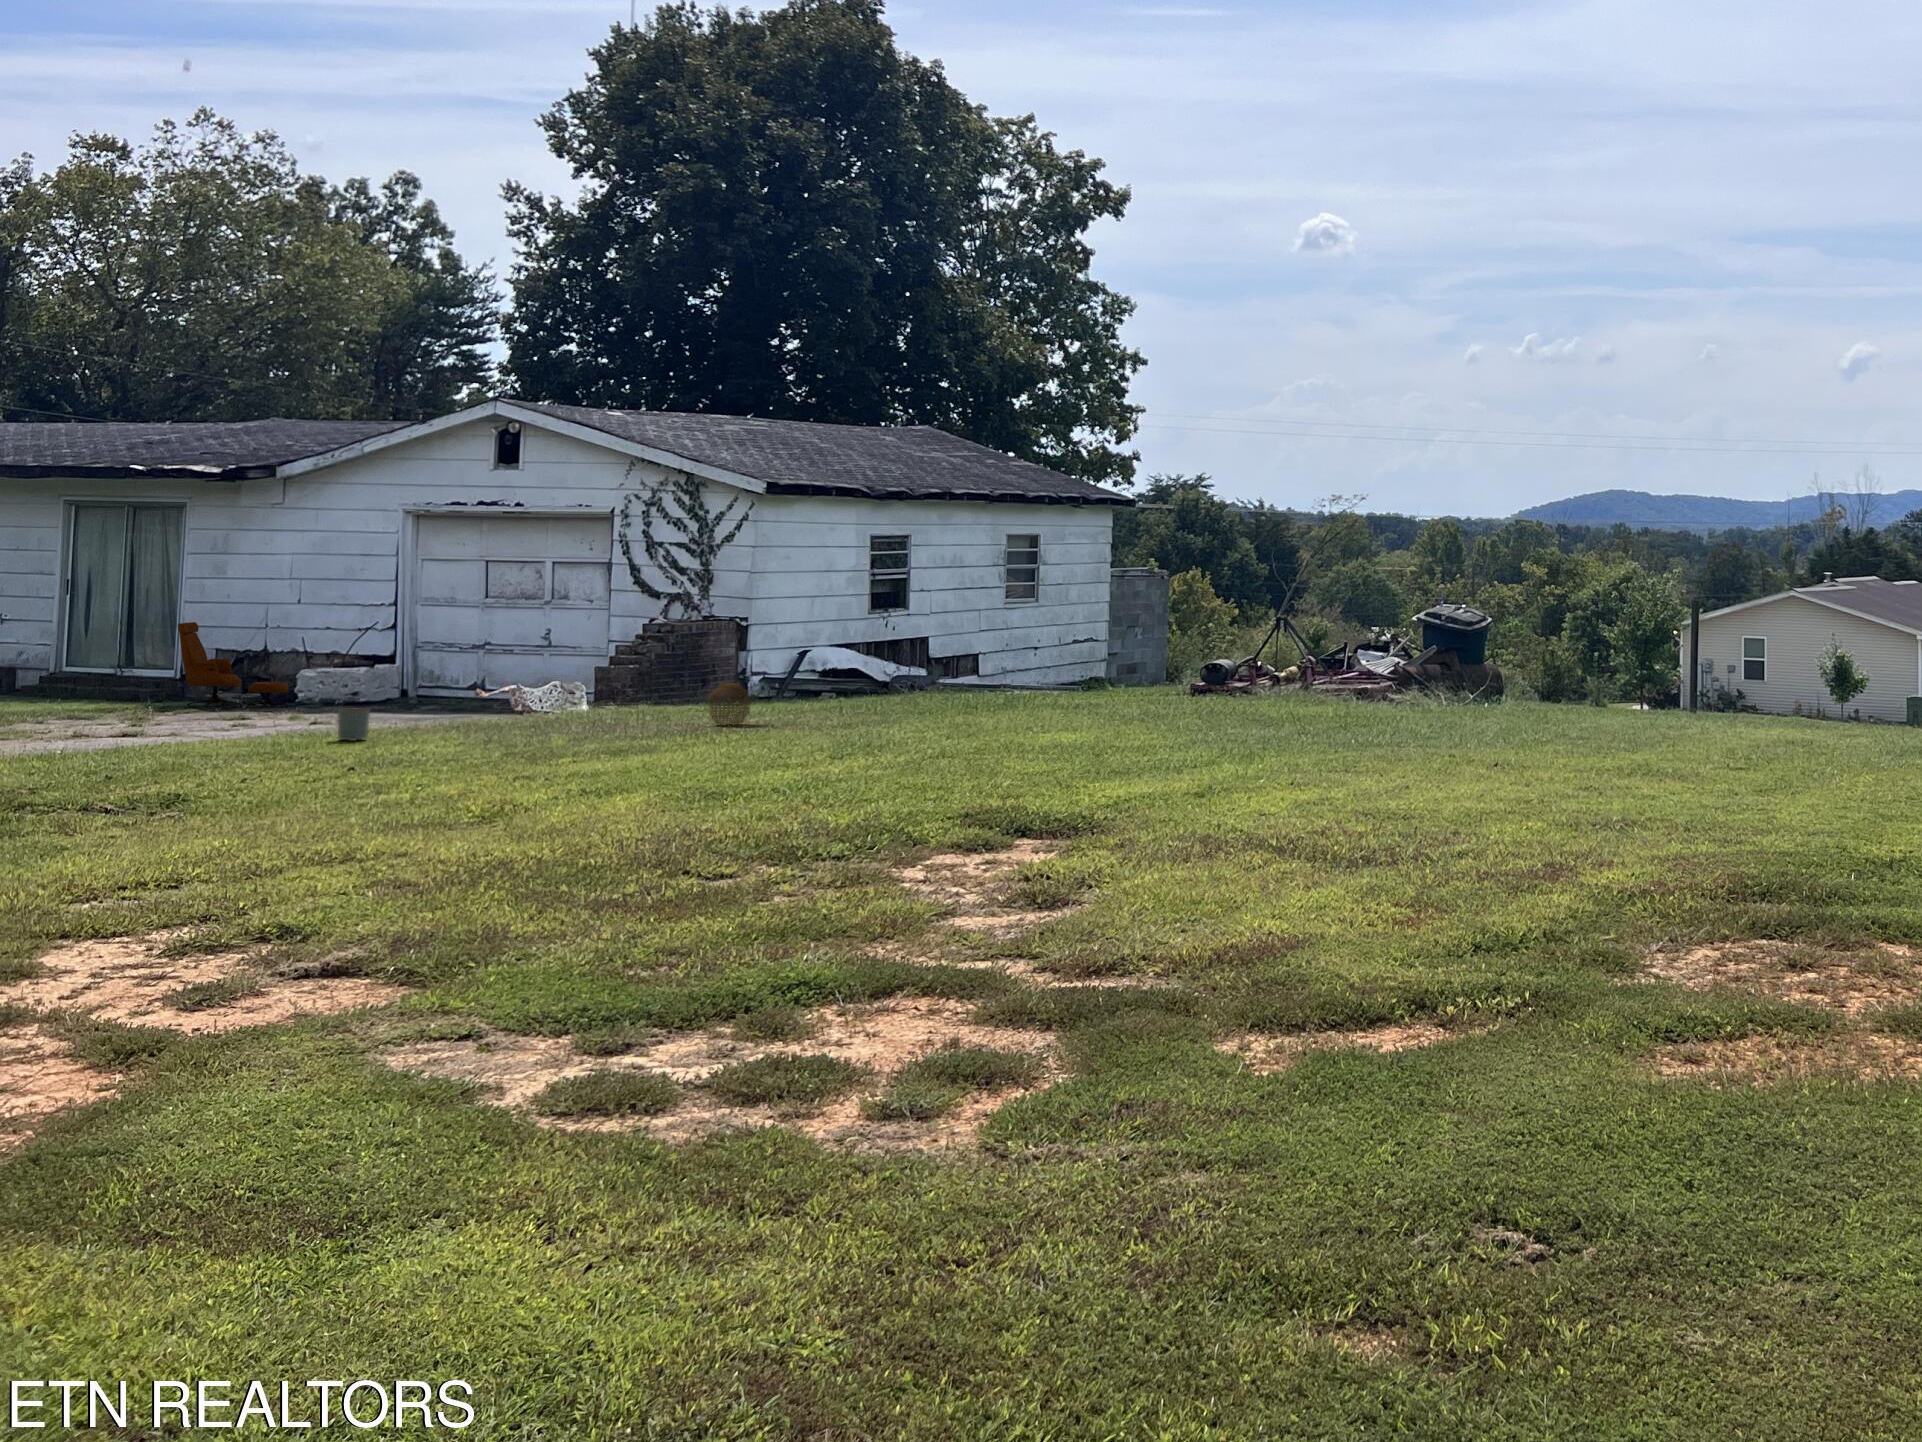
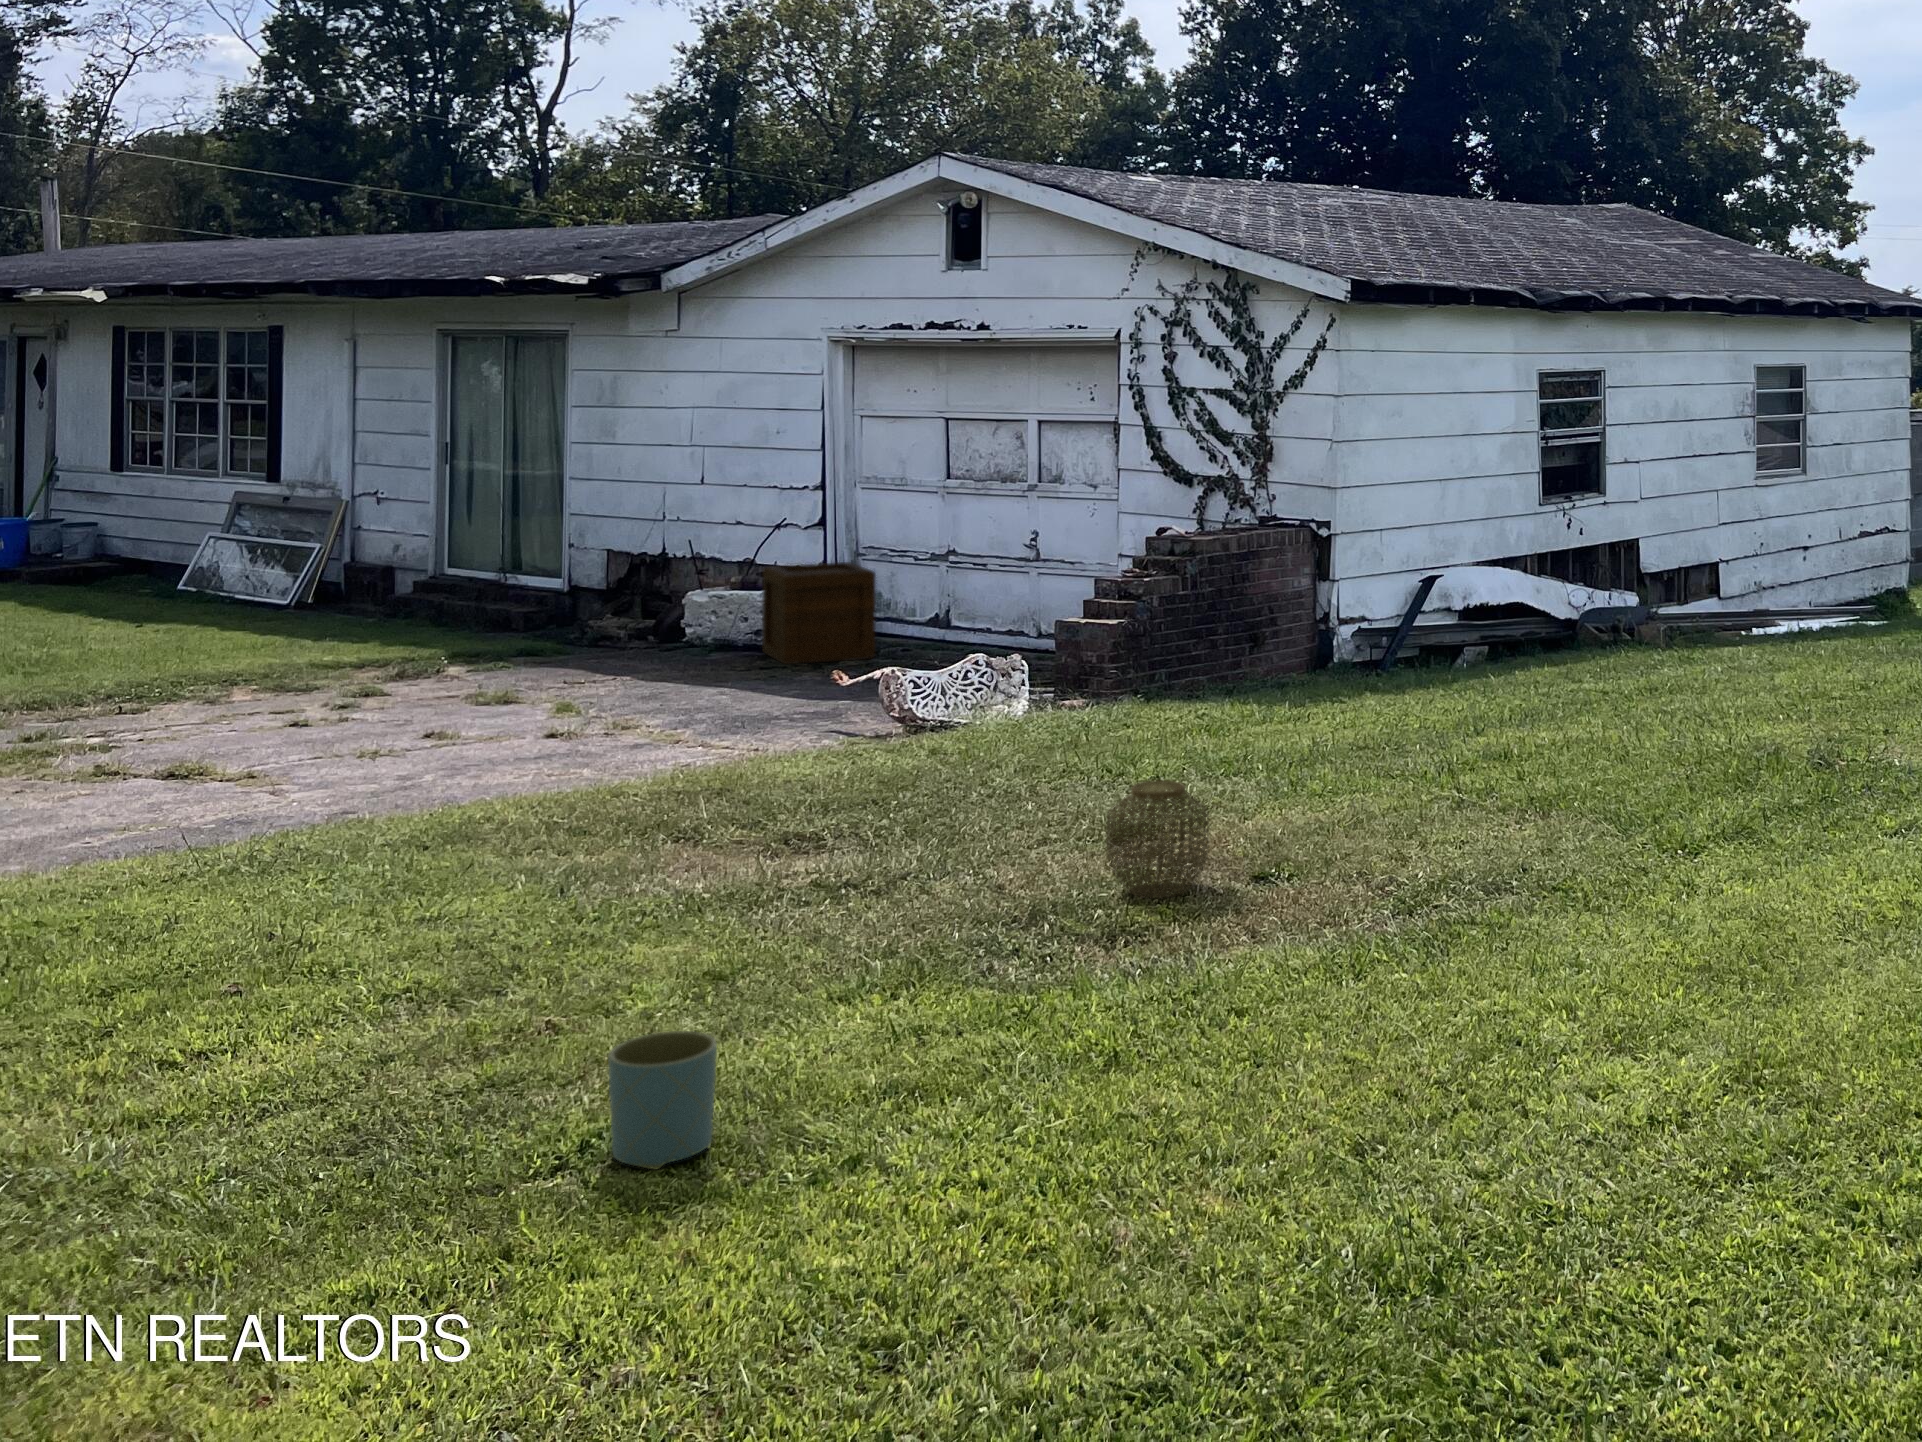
lounge chair: present [178,622,288,708] -> none [518,509,677,646]
wooden crate: none [361,652,443,713] -> present [762,562,876,664]
planter: present [338,709,370,741] -> present [608,1031,717,1170]

